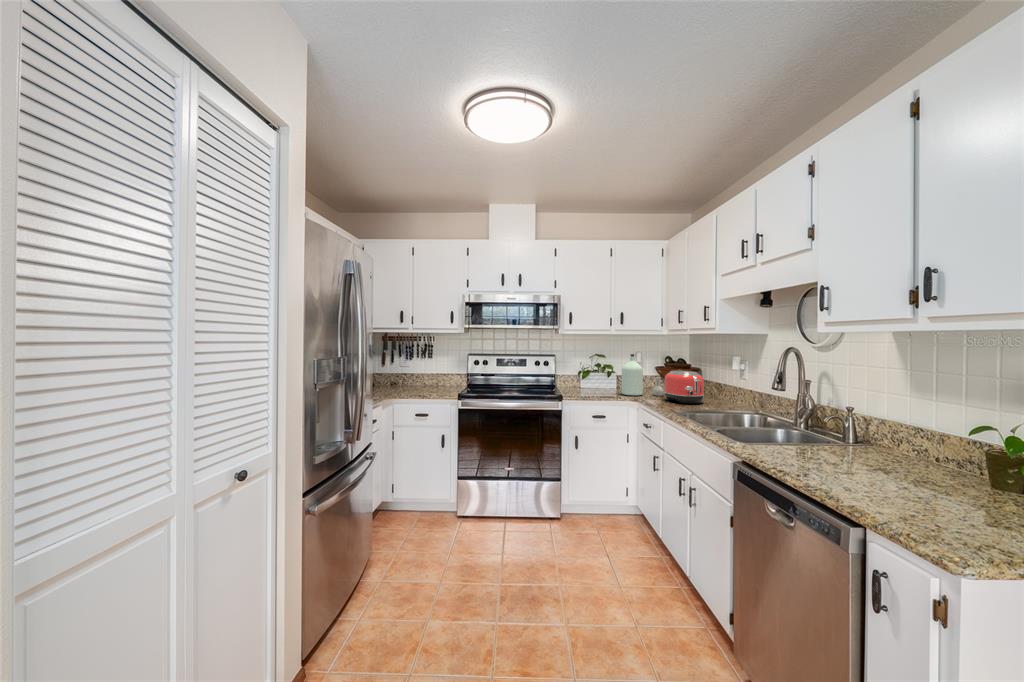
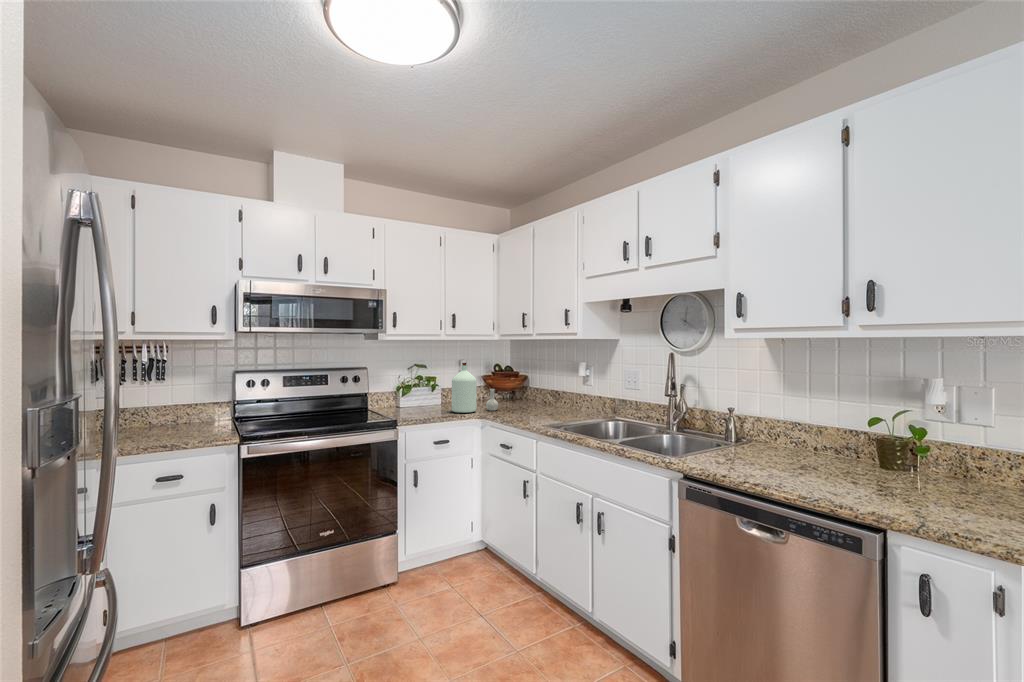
toaster: present [664,371,704,404] -> none [507,380,551,418]

